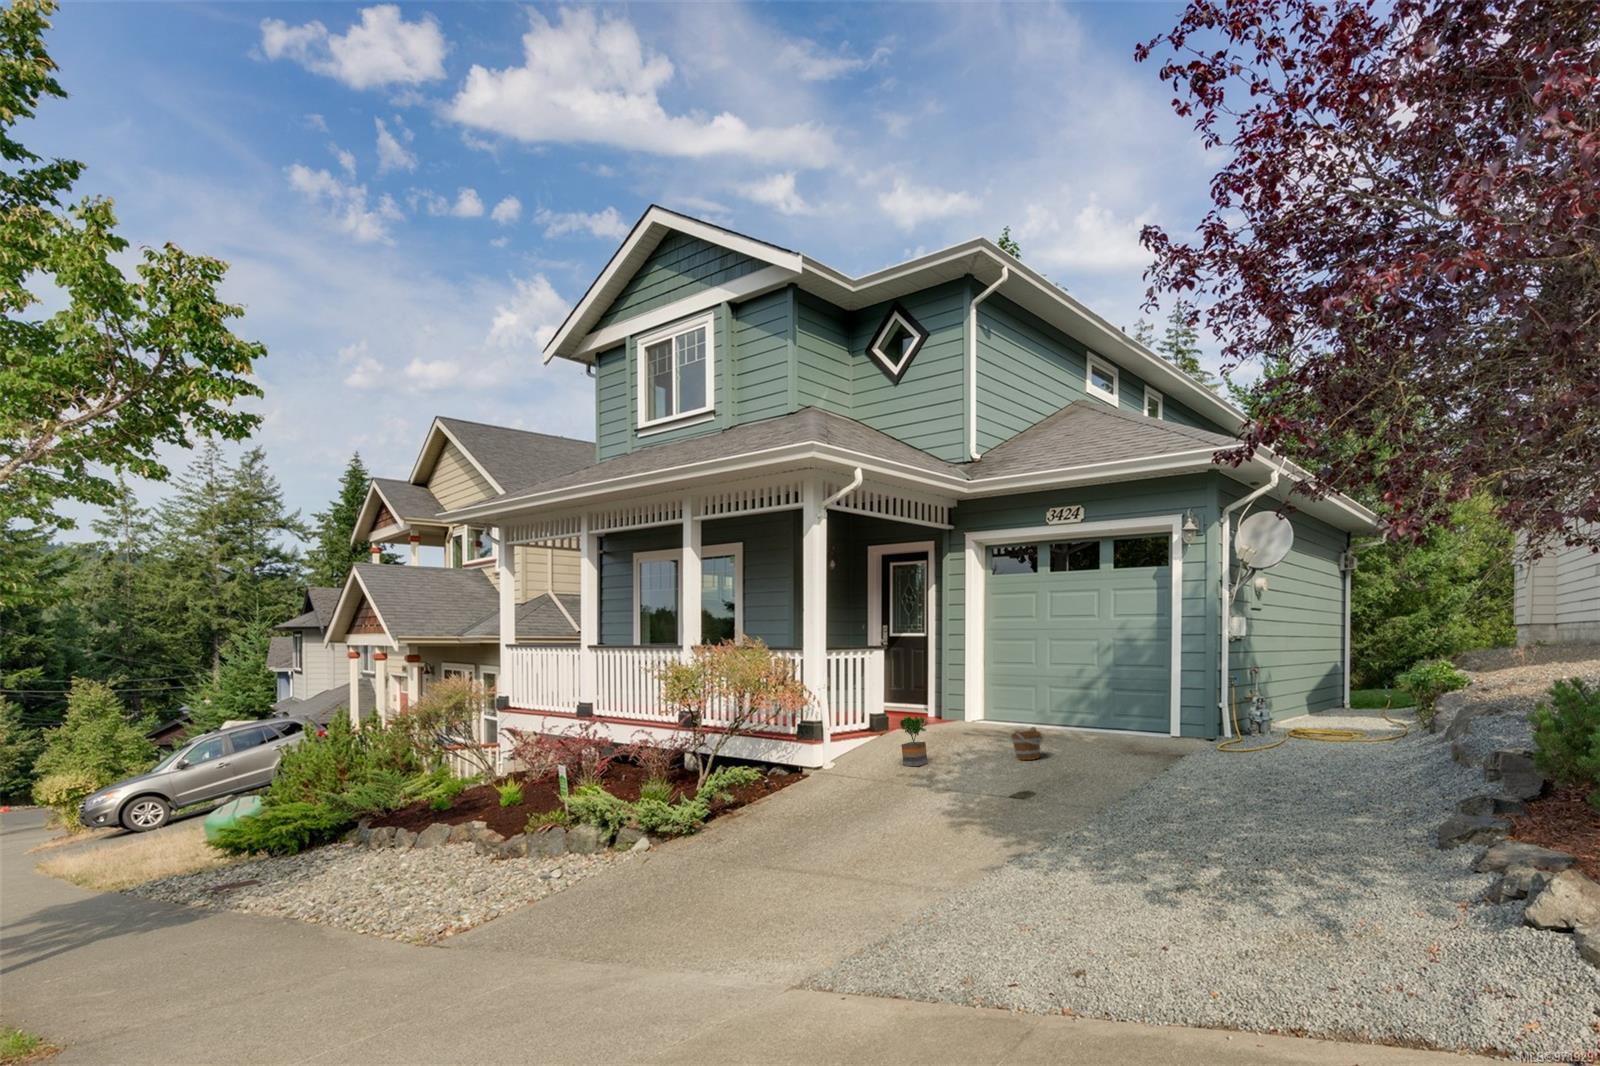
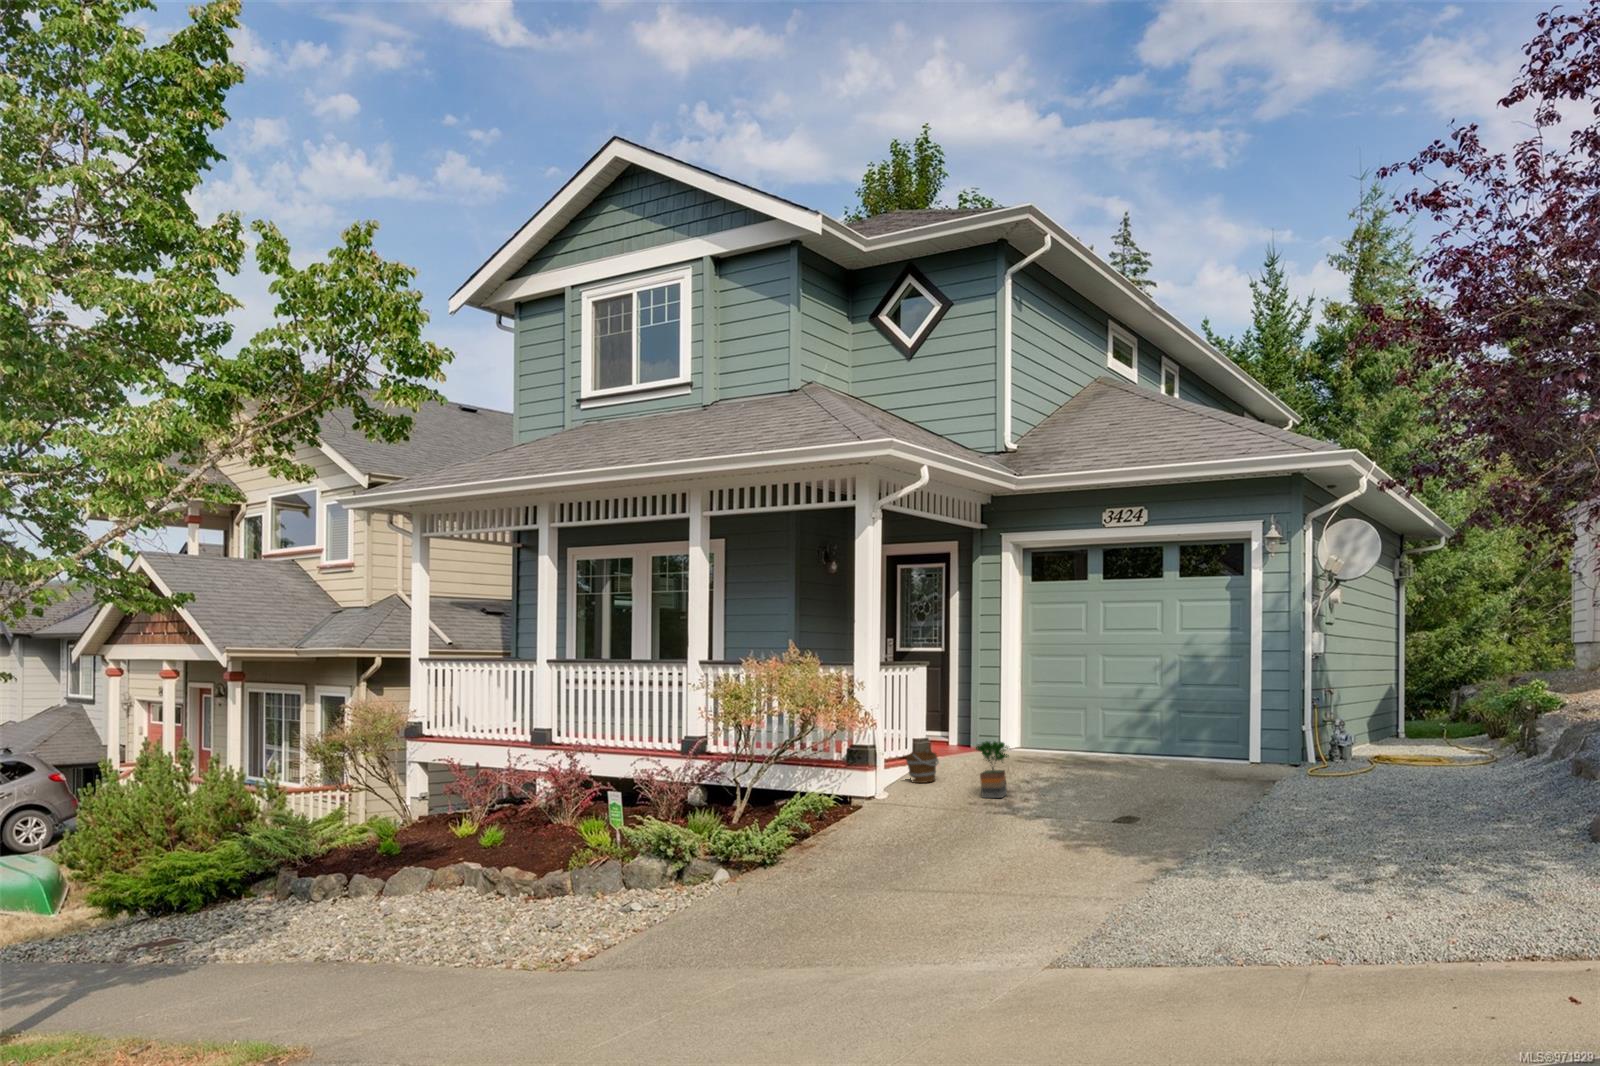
bucket: present [1011,727,1043,760] -> present [906,748,939,783]

